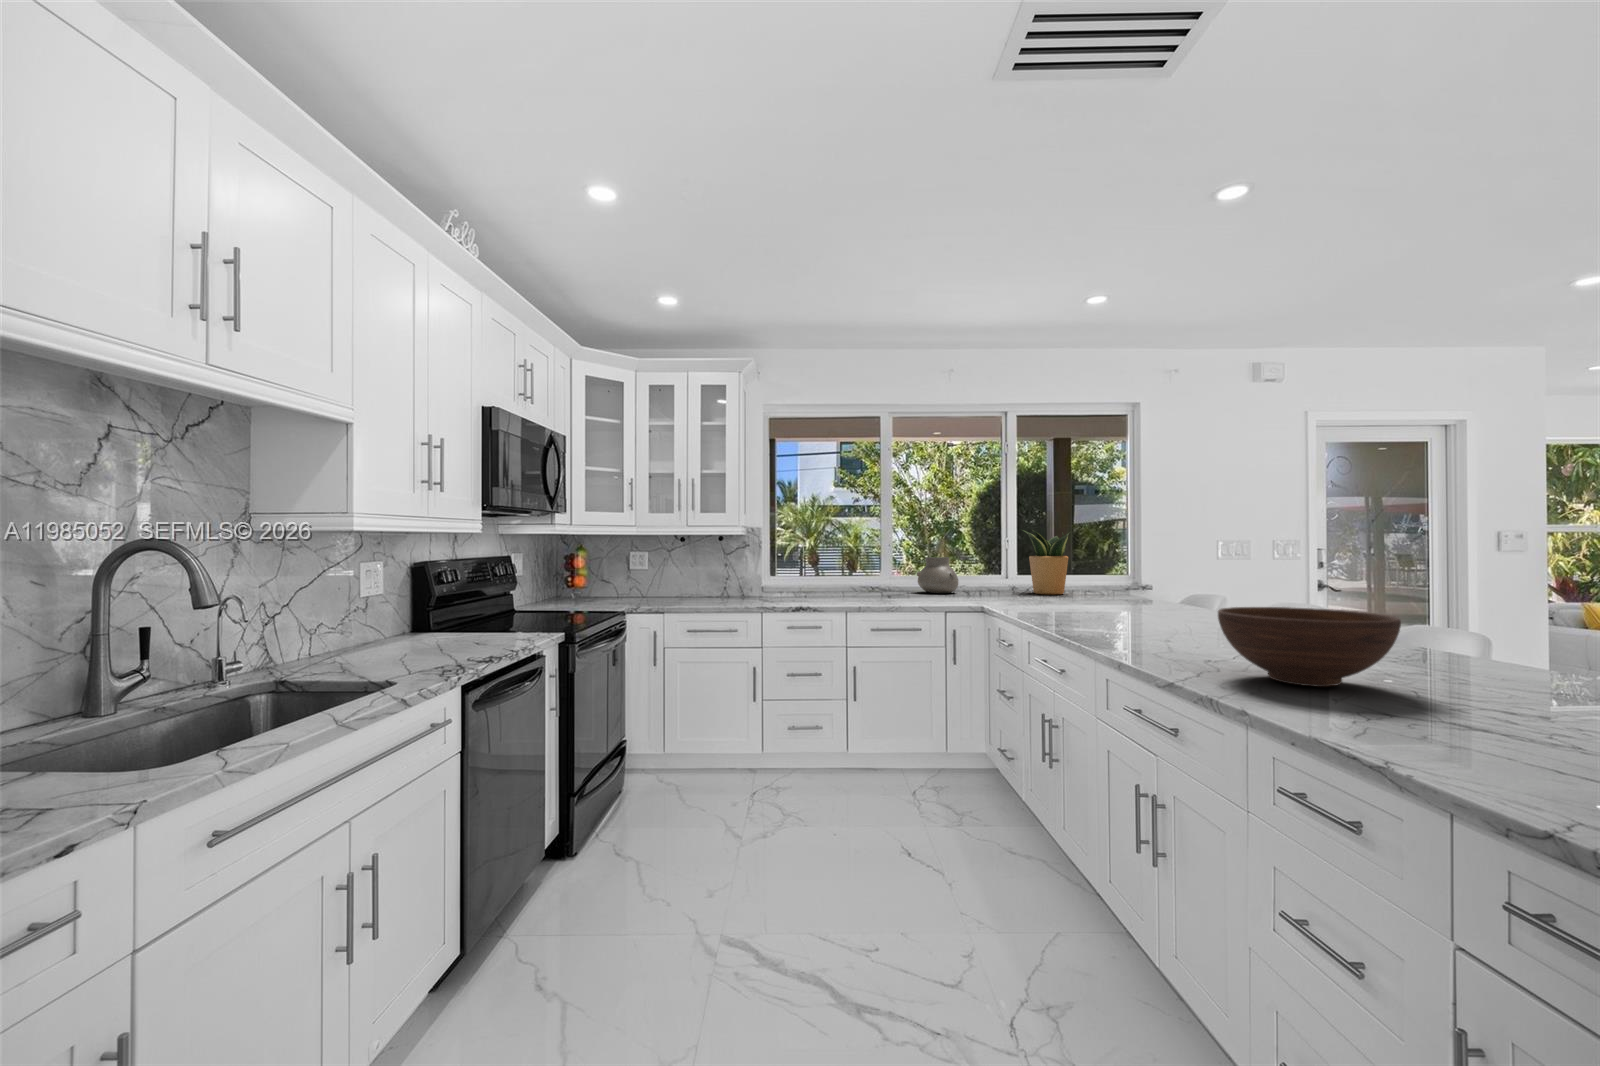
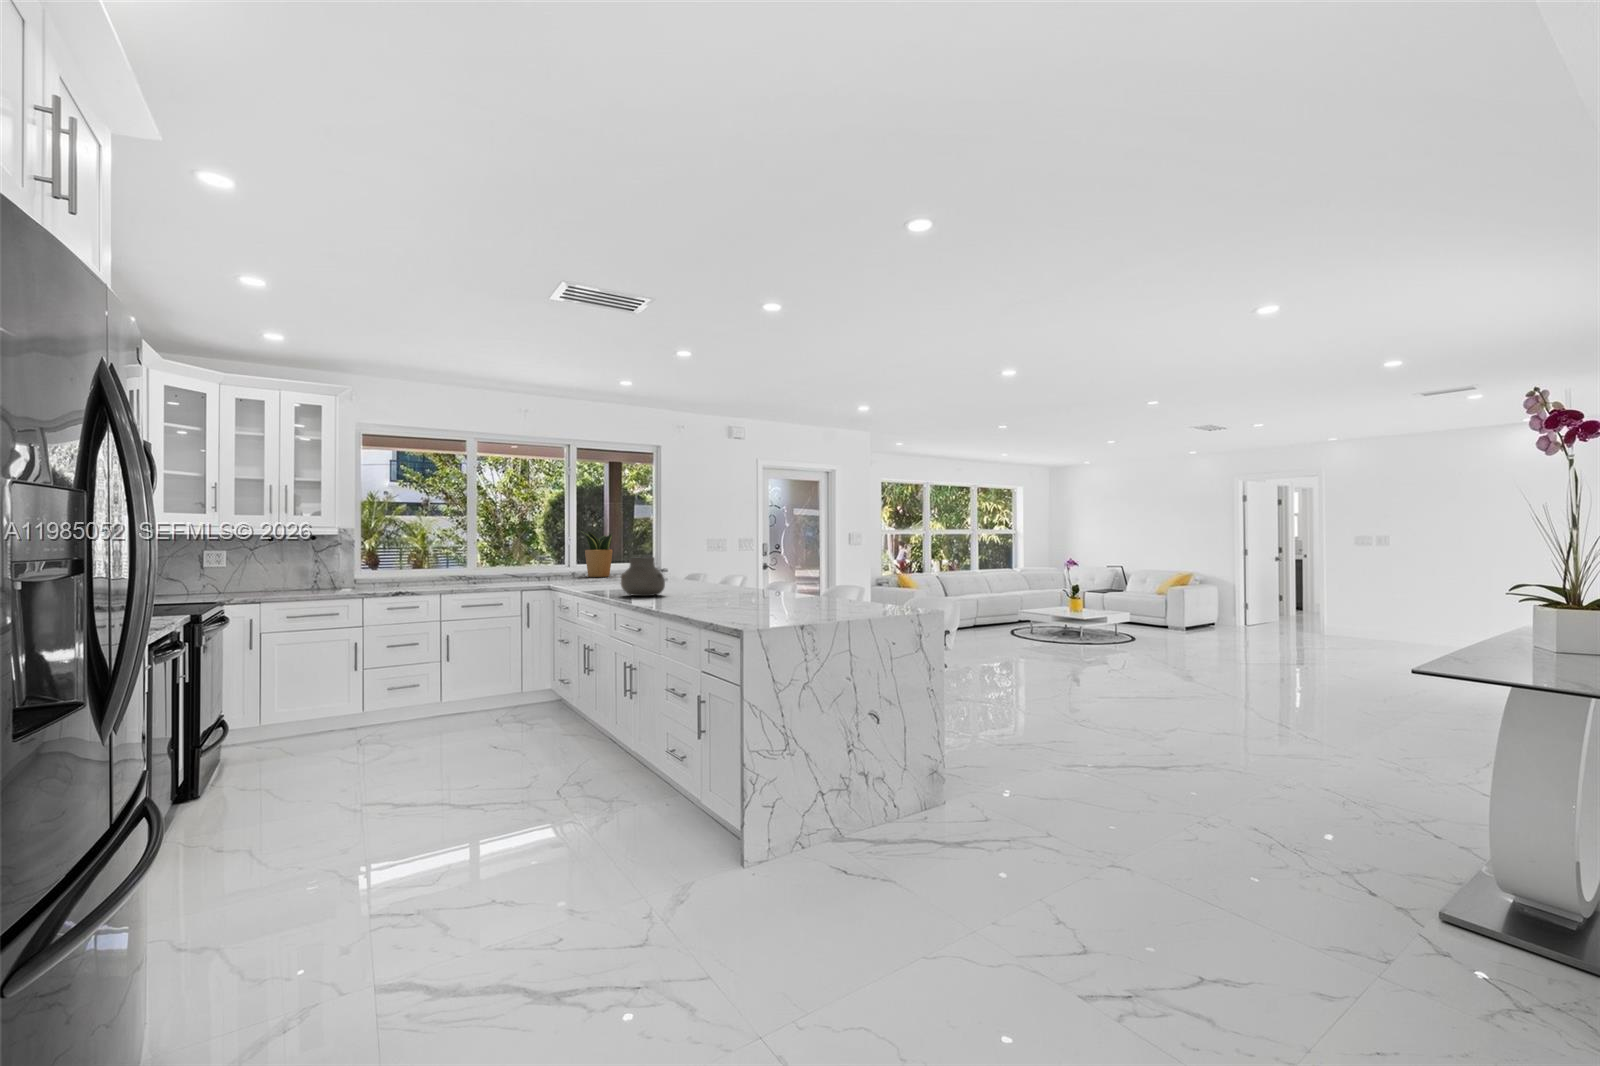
vase: present [917,557,958,593] -> present [621,557,665,596]
fruit bowl: present [1218,607,1401,687] -> none [664,569,733,603]

